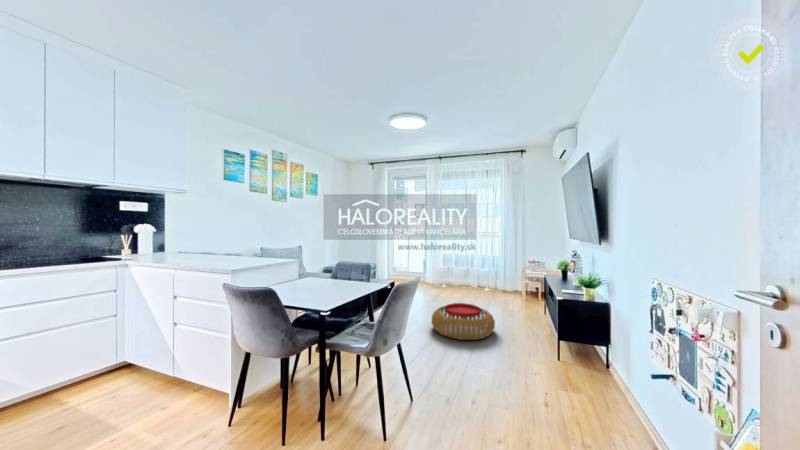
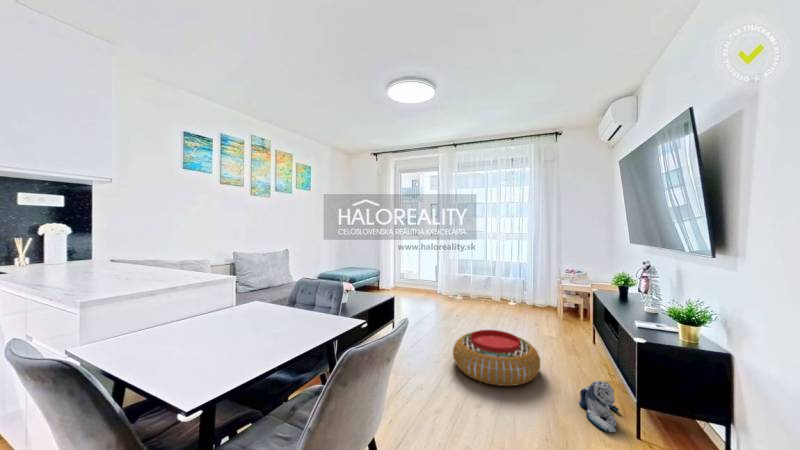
plush toy: none [516,331,542,363] -> present [579,381,619,432]

